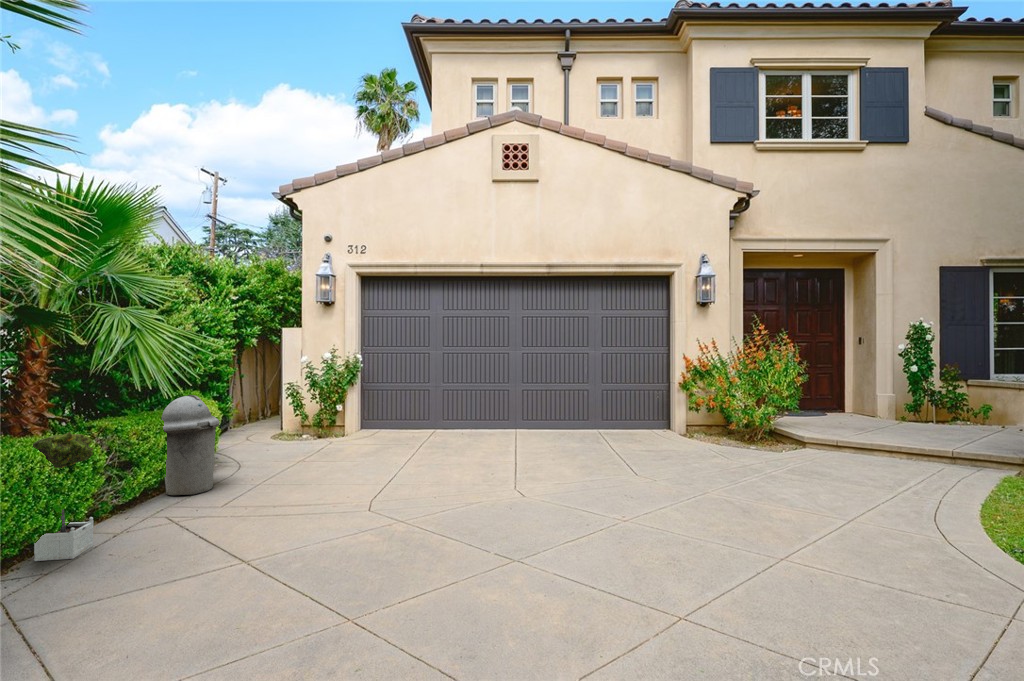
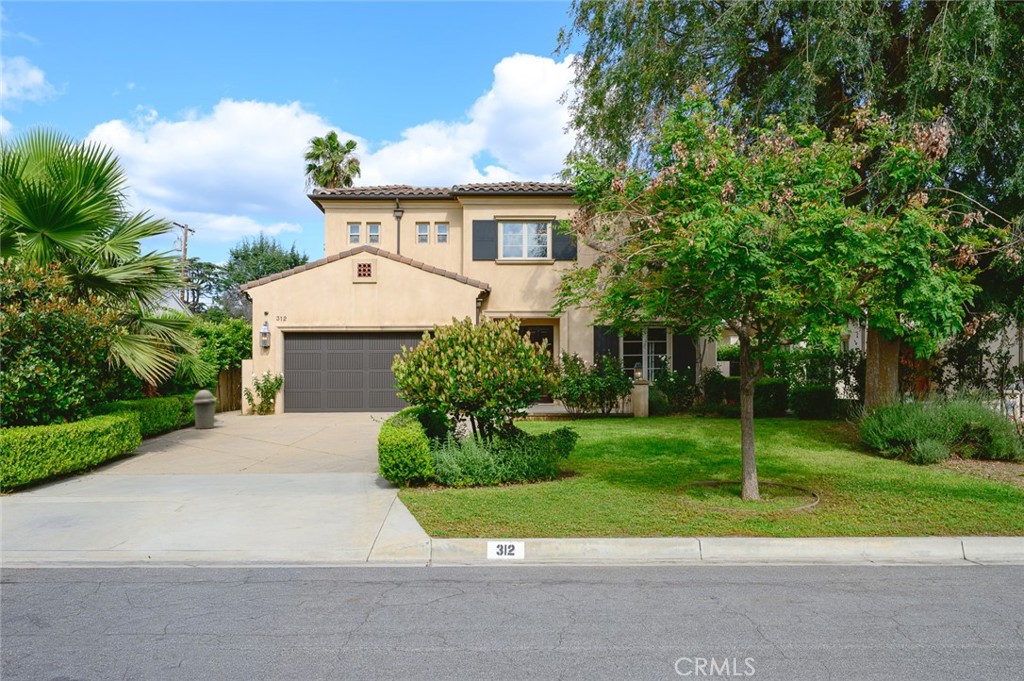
potted tree: present [33,432,94,561] -> none [163,397,181,438]

